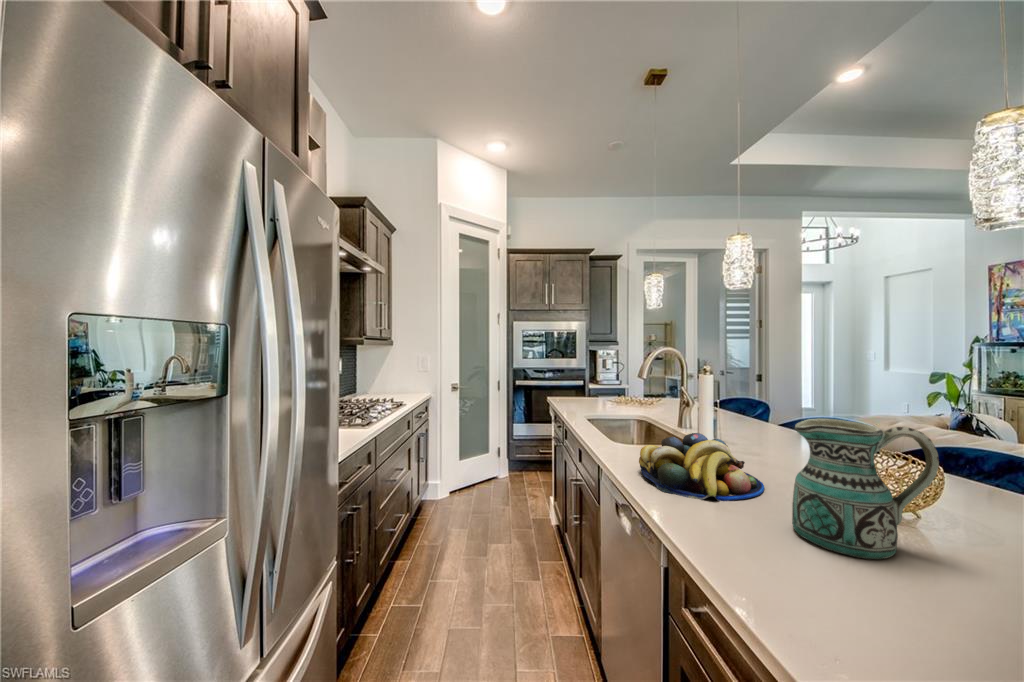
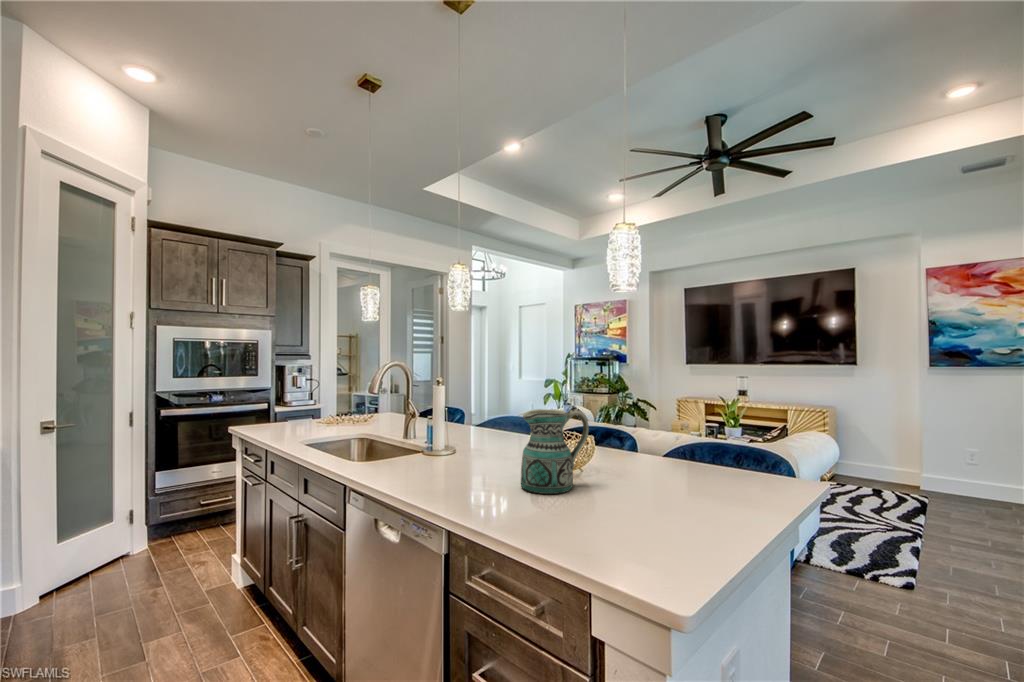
fruit bowl: present [639,433,764,501] -> none [397,436,494,488]

